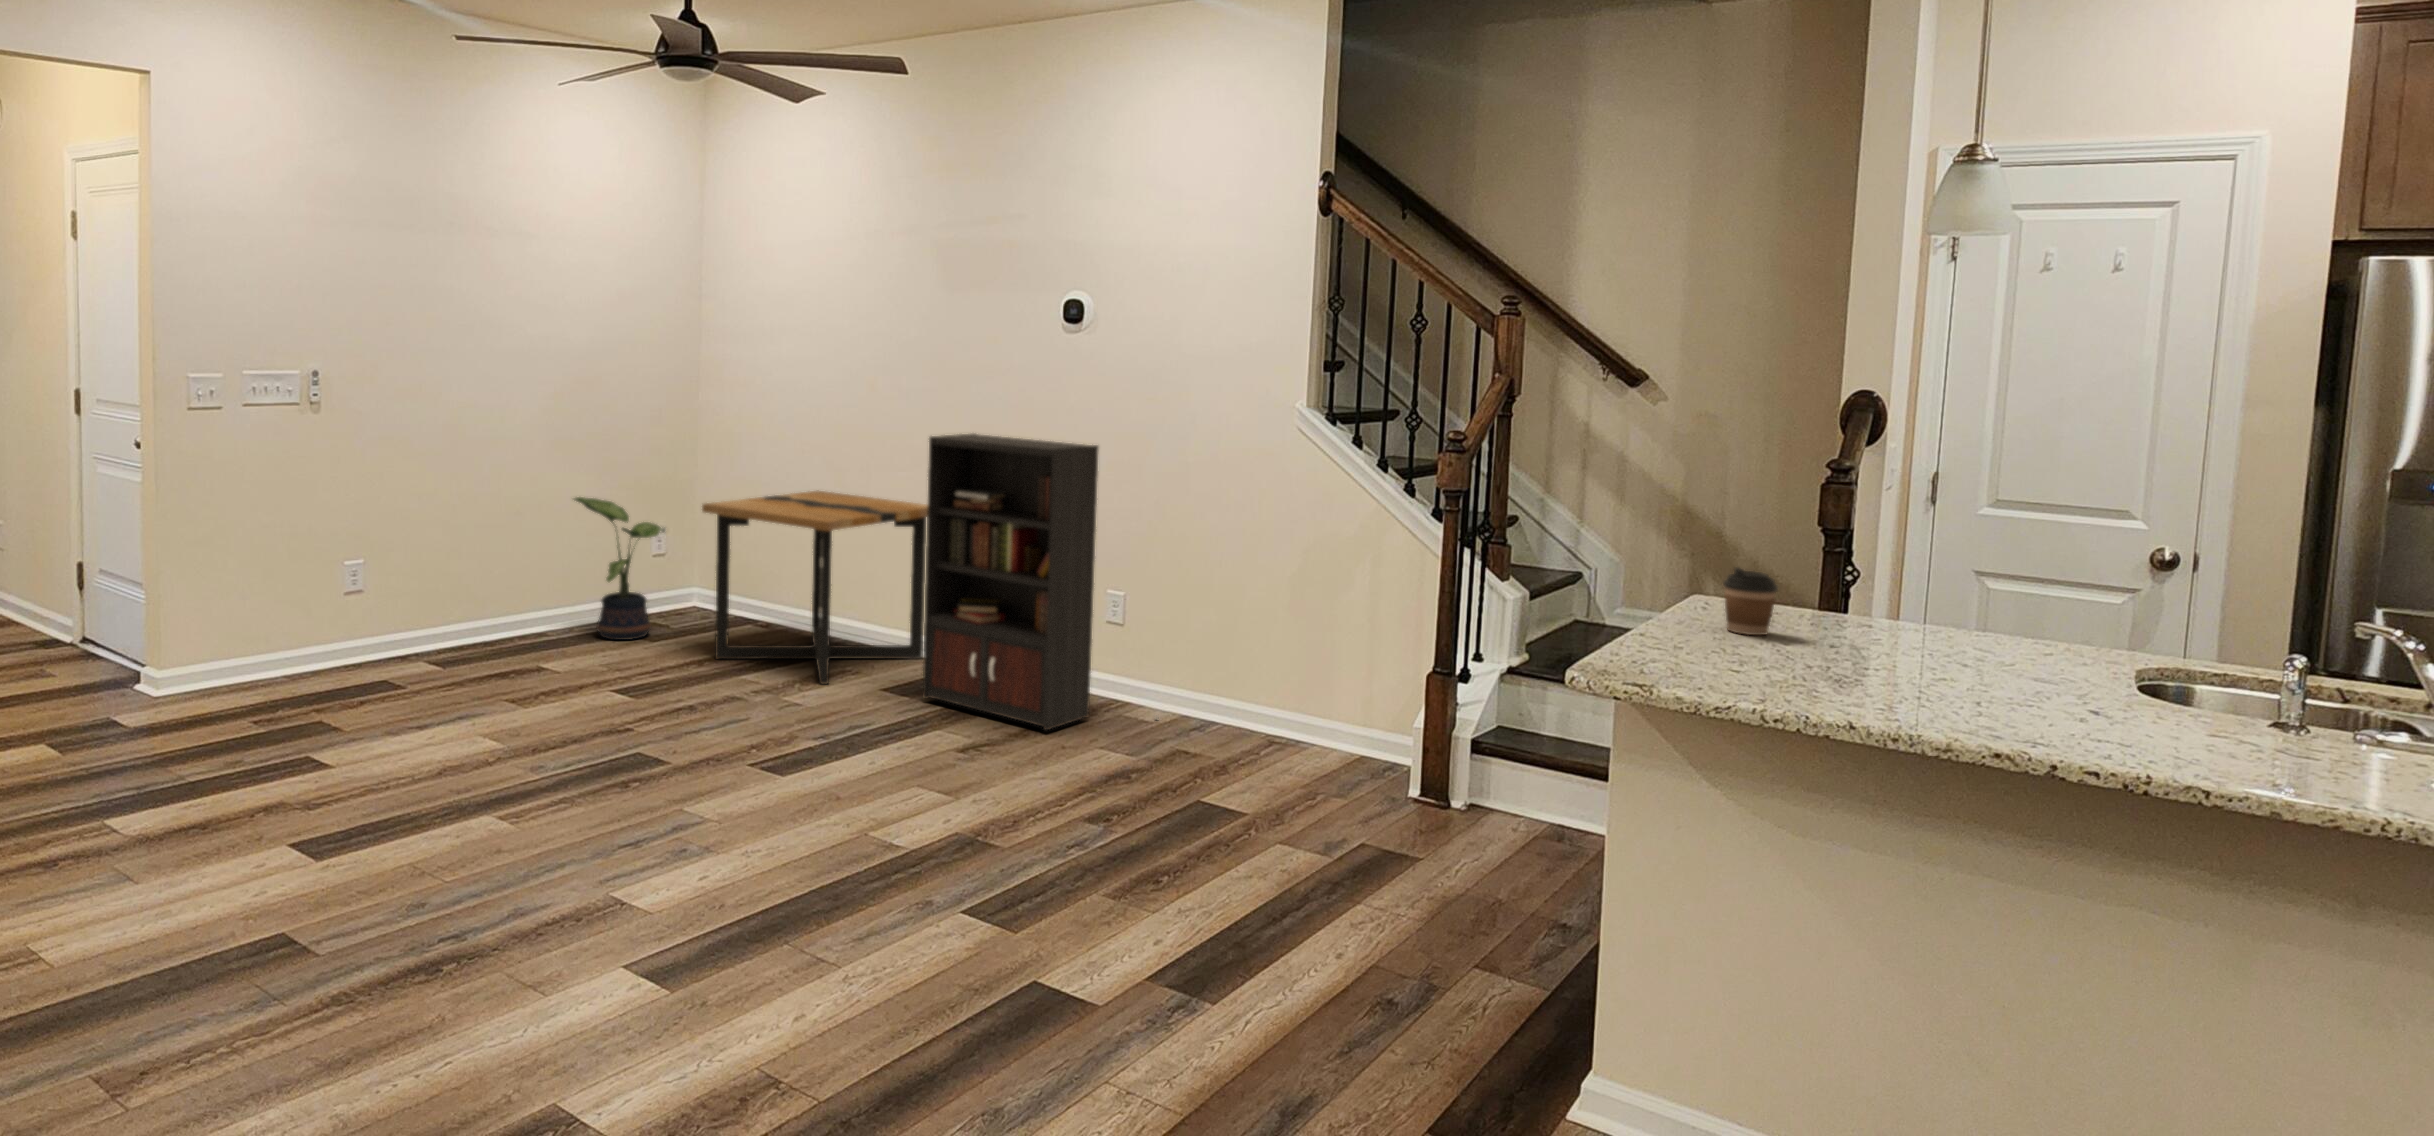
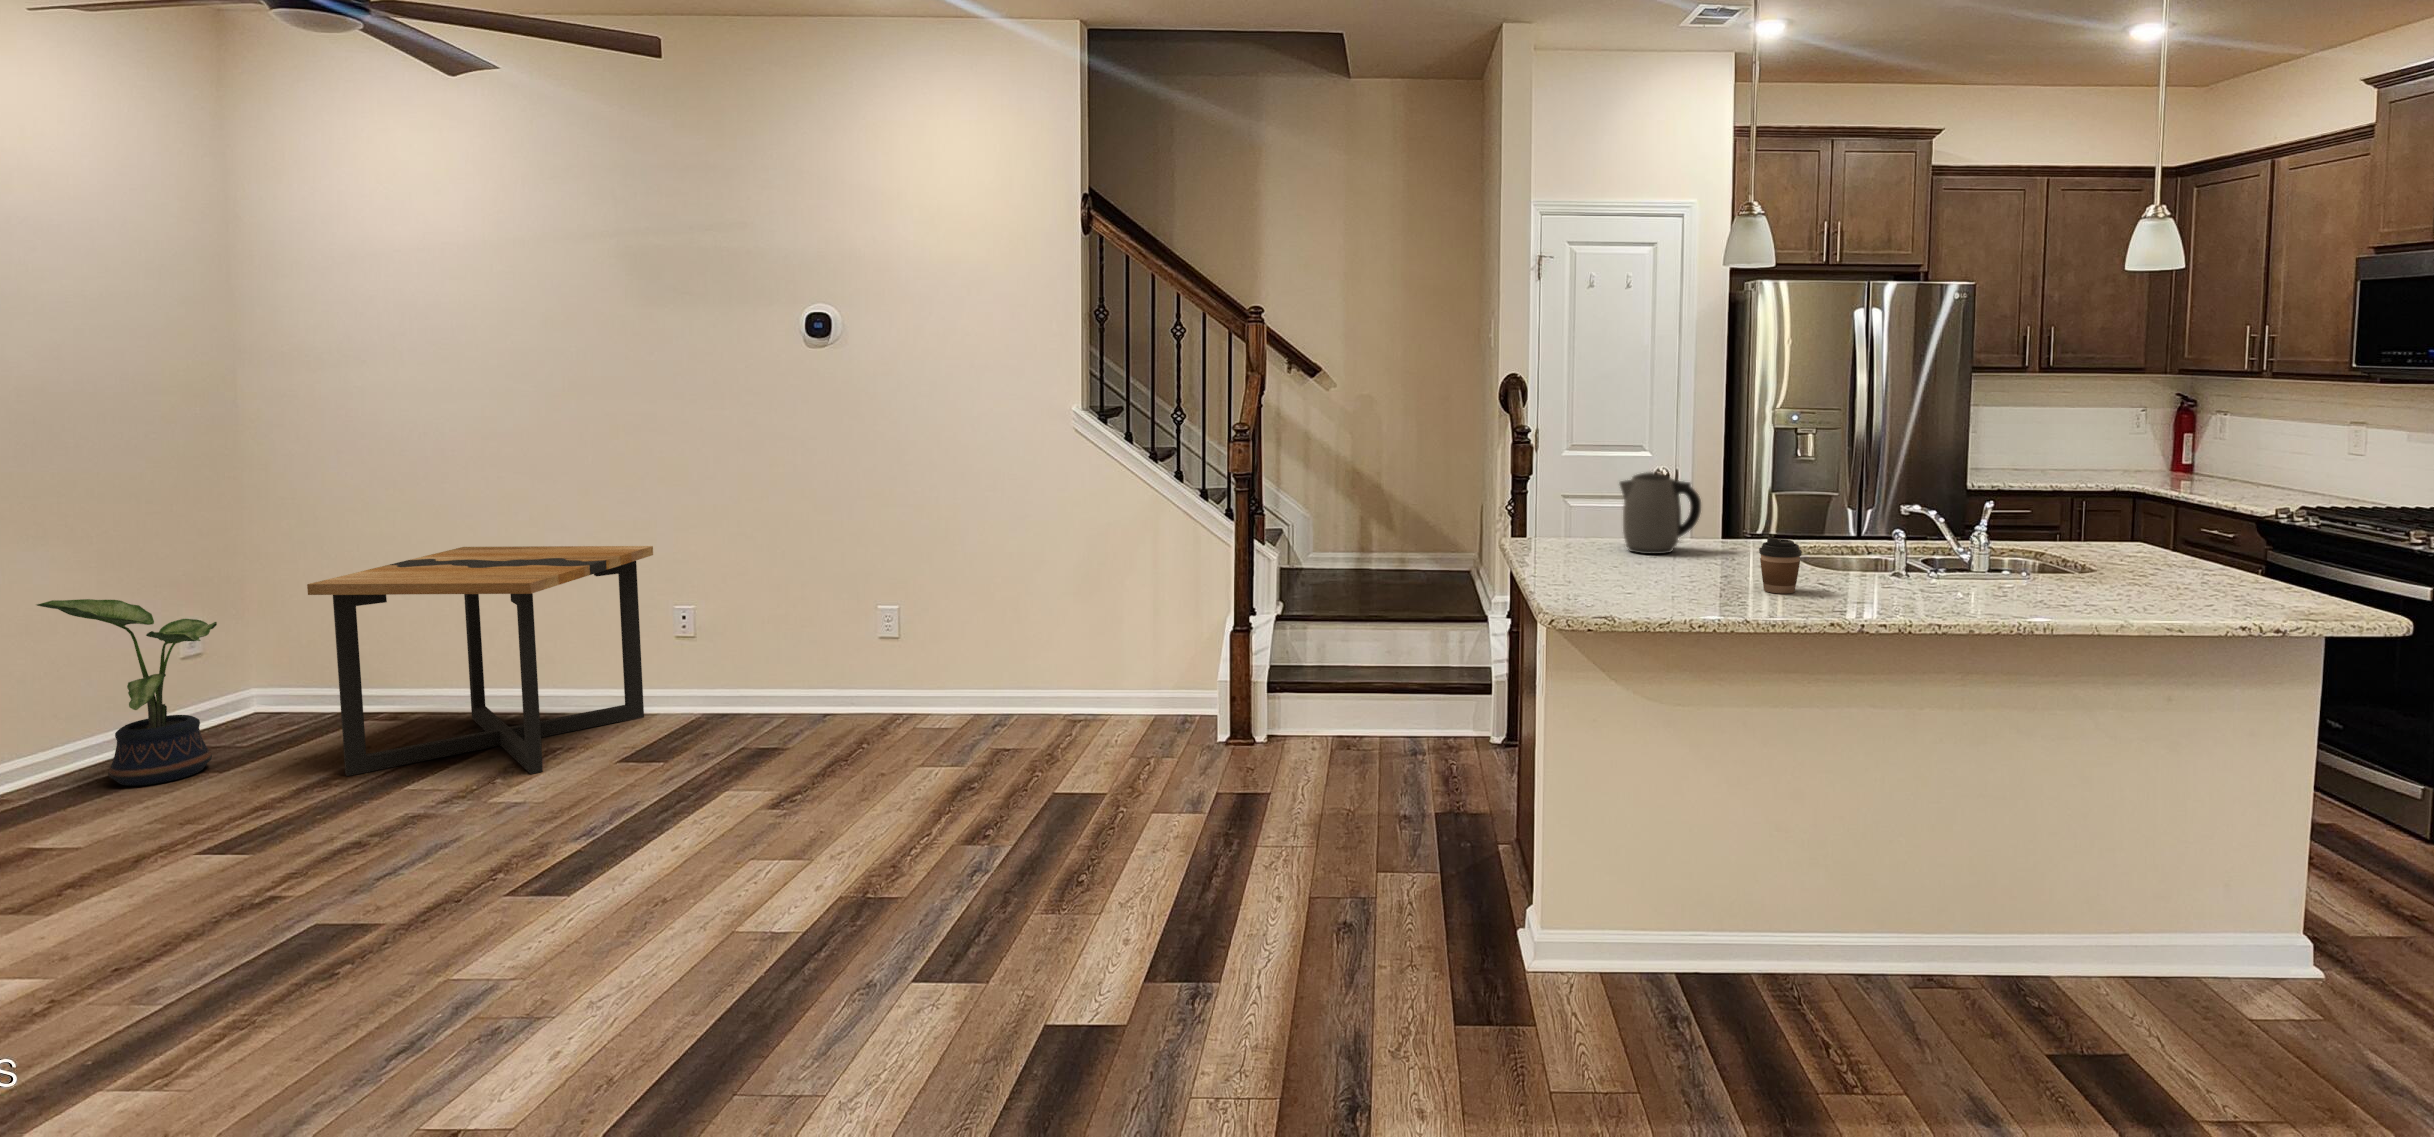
bookcase: present [923,434,1159,730] -> none [669,463,954,763]
kettle: none [1842,526,1979,642] -> present [1620,472,1701,554]
coffee cup: present [1723,567,1778,635] -> present [1759,537,1802,593]

